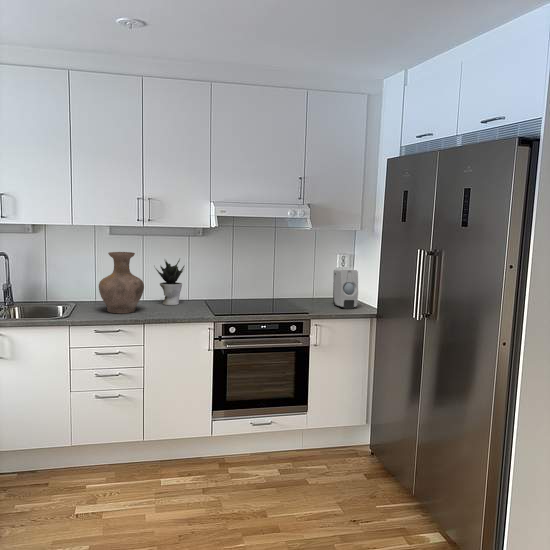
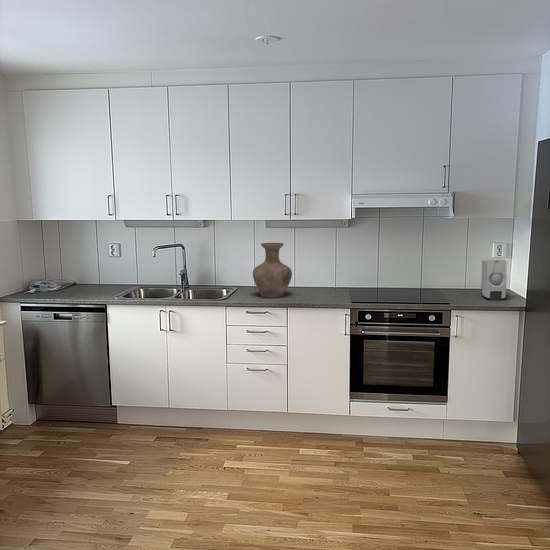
potted plant: present [156,259,184,305] -> none [305,248,333,292]

